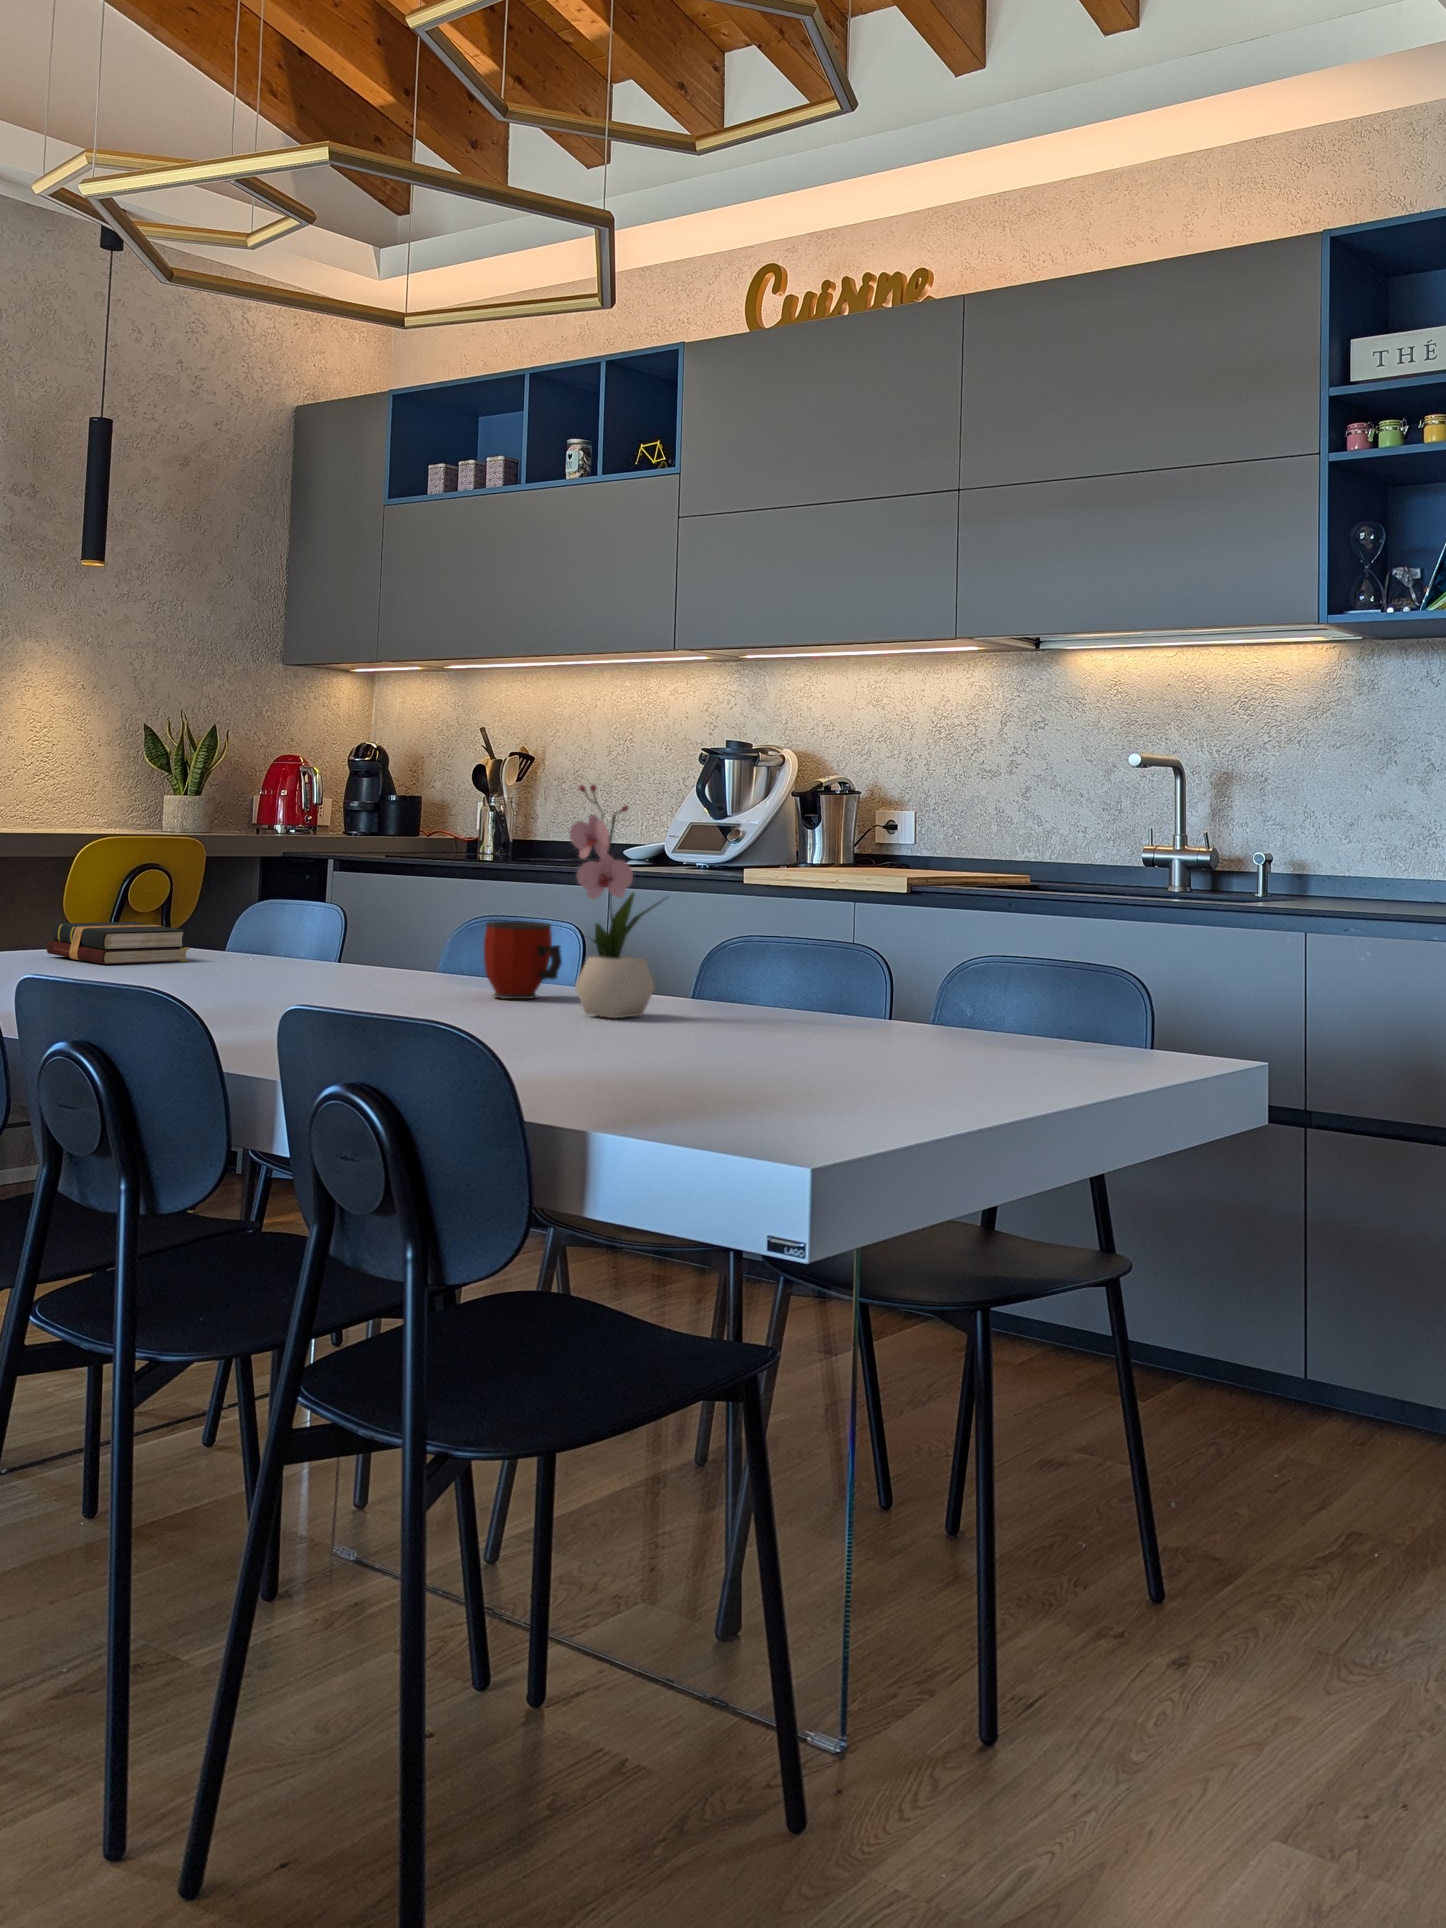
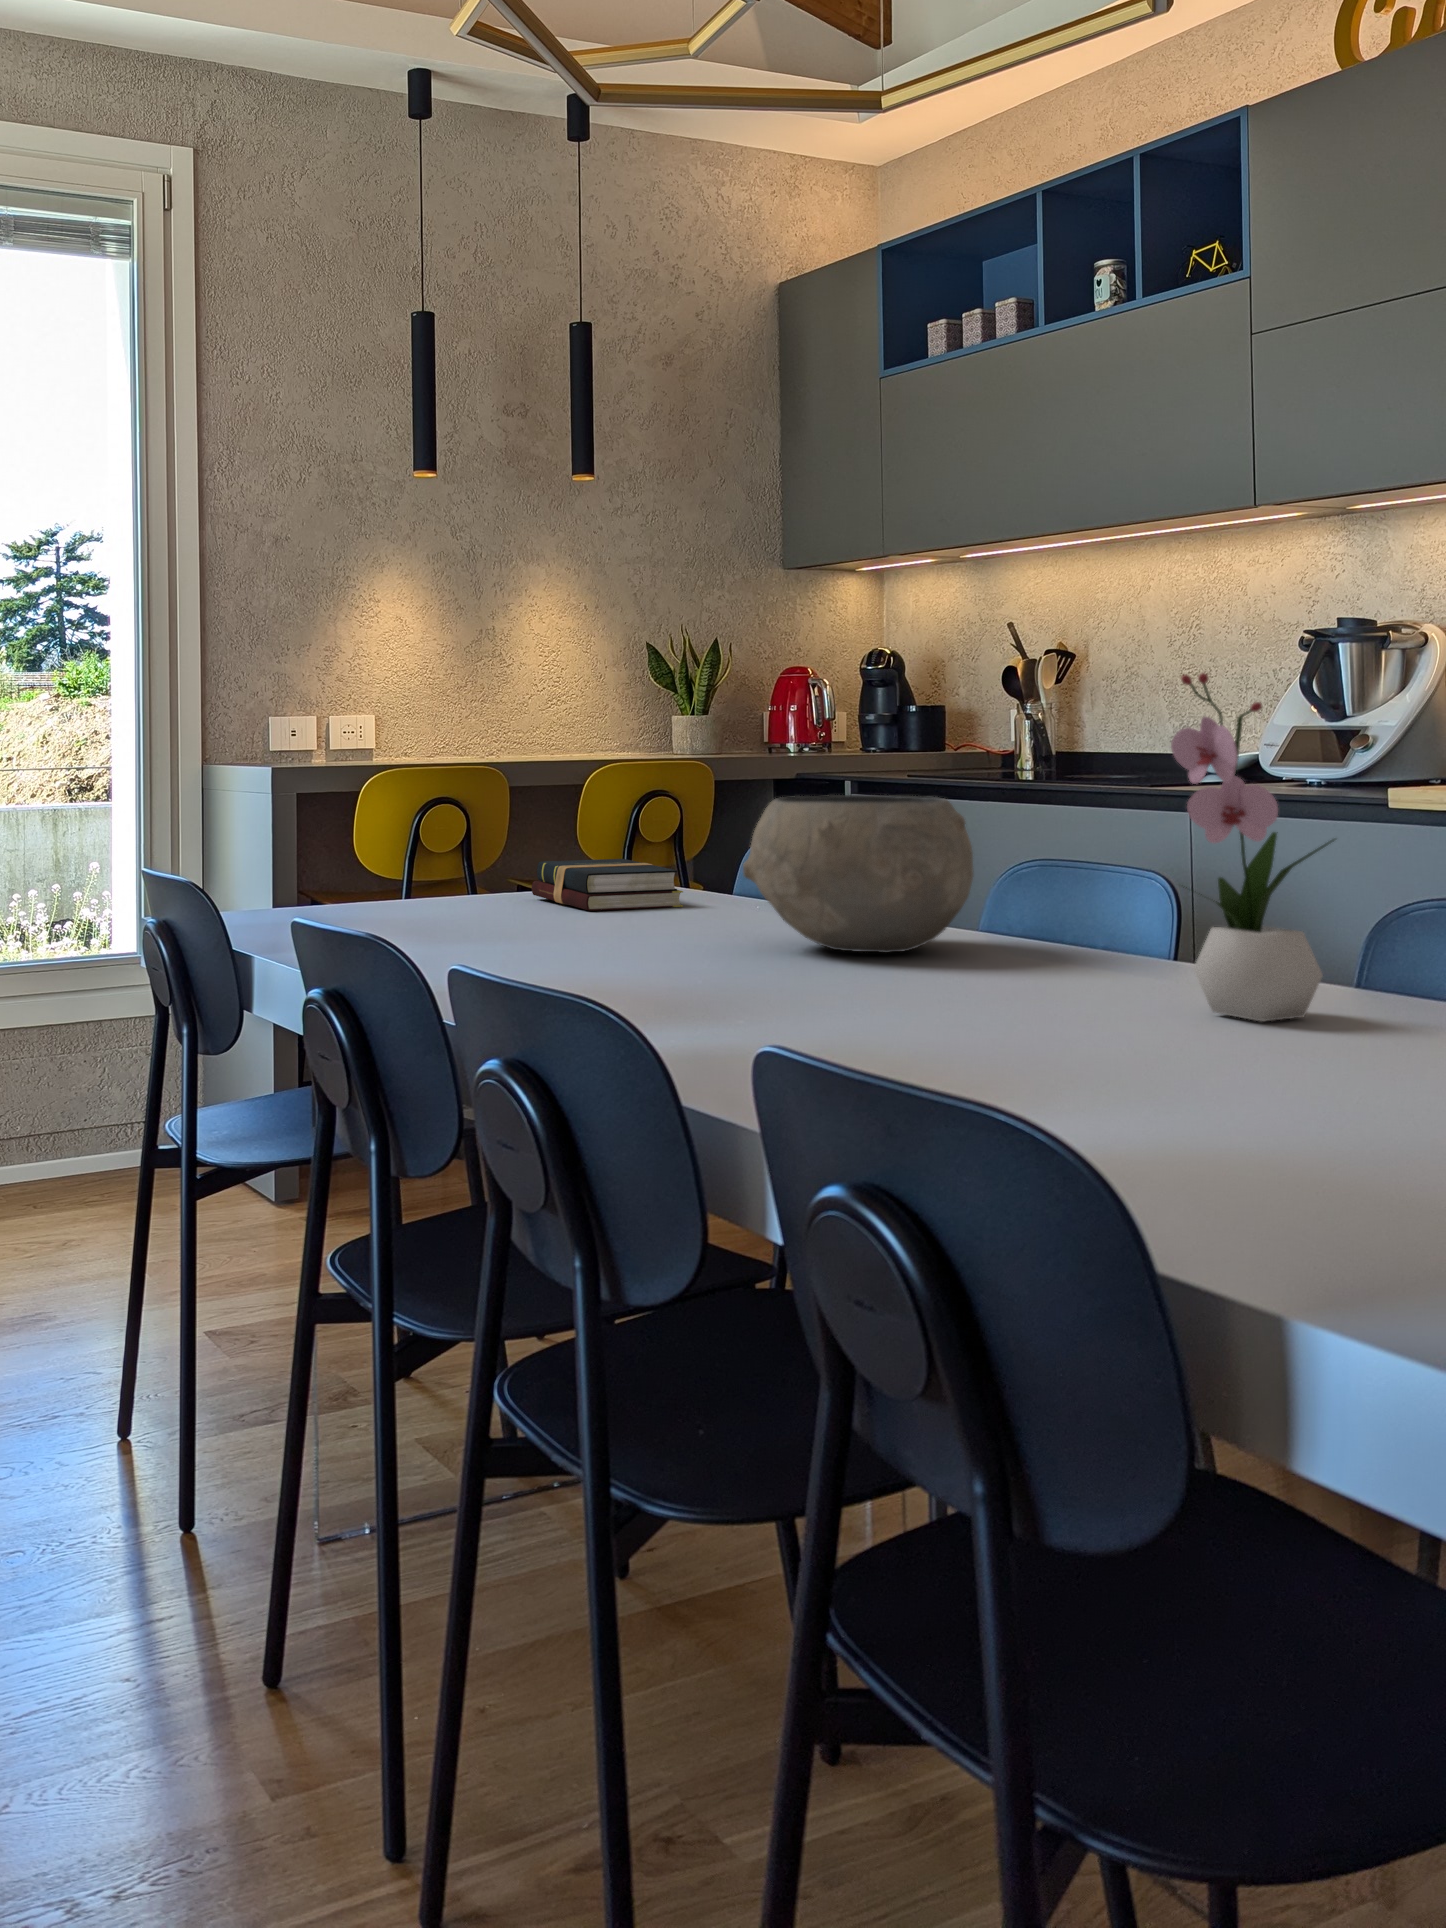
ceramic bowl: none [252,867,432,987] -> present [743,795,973,952]
mug: present [484,921,562,999] -> none [1047,868,1164,979]

